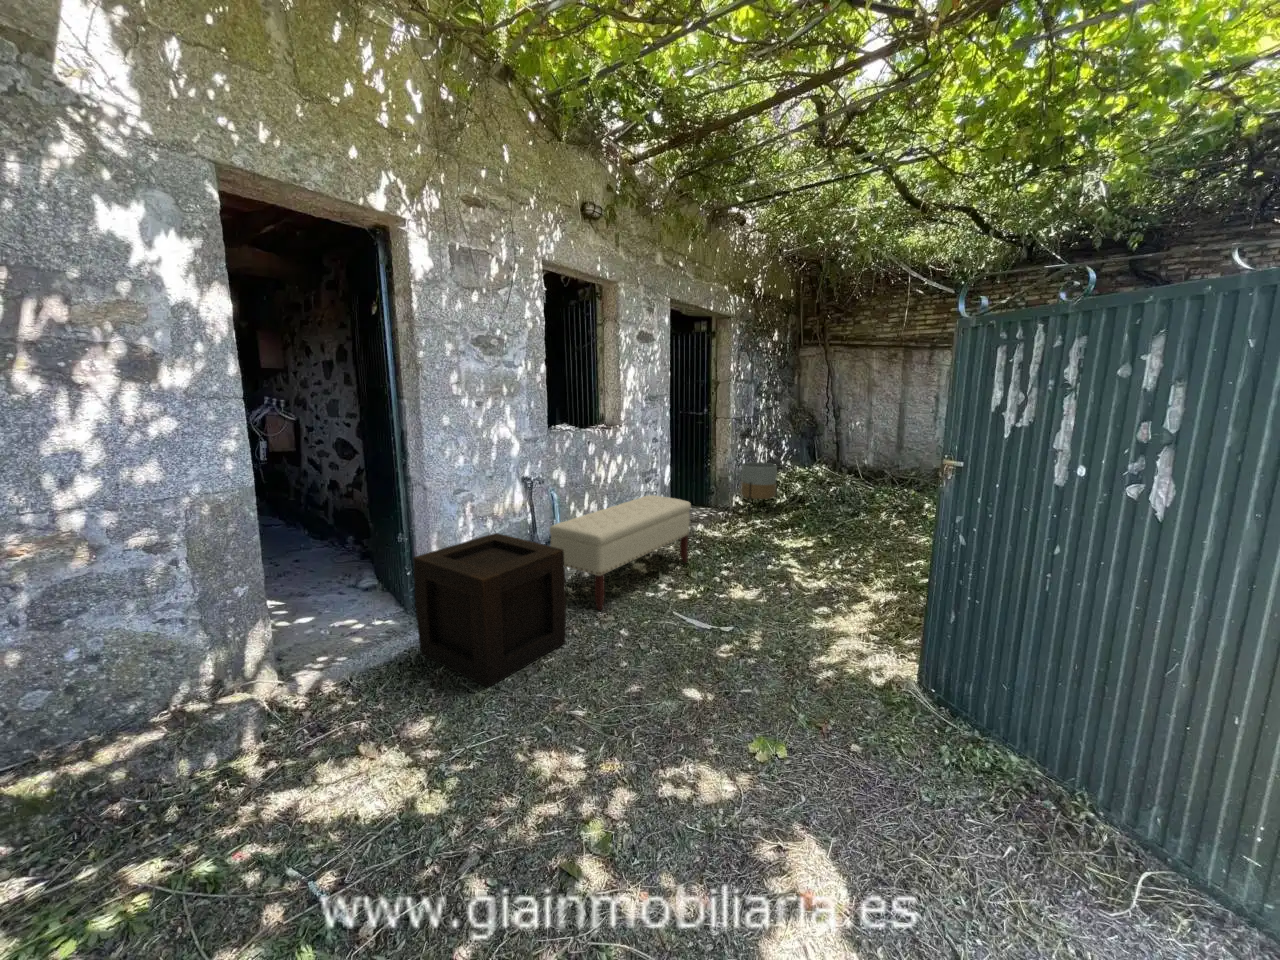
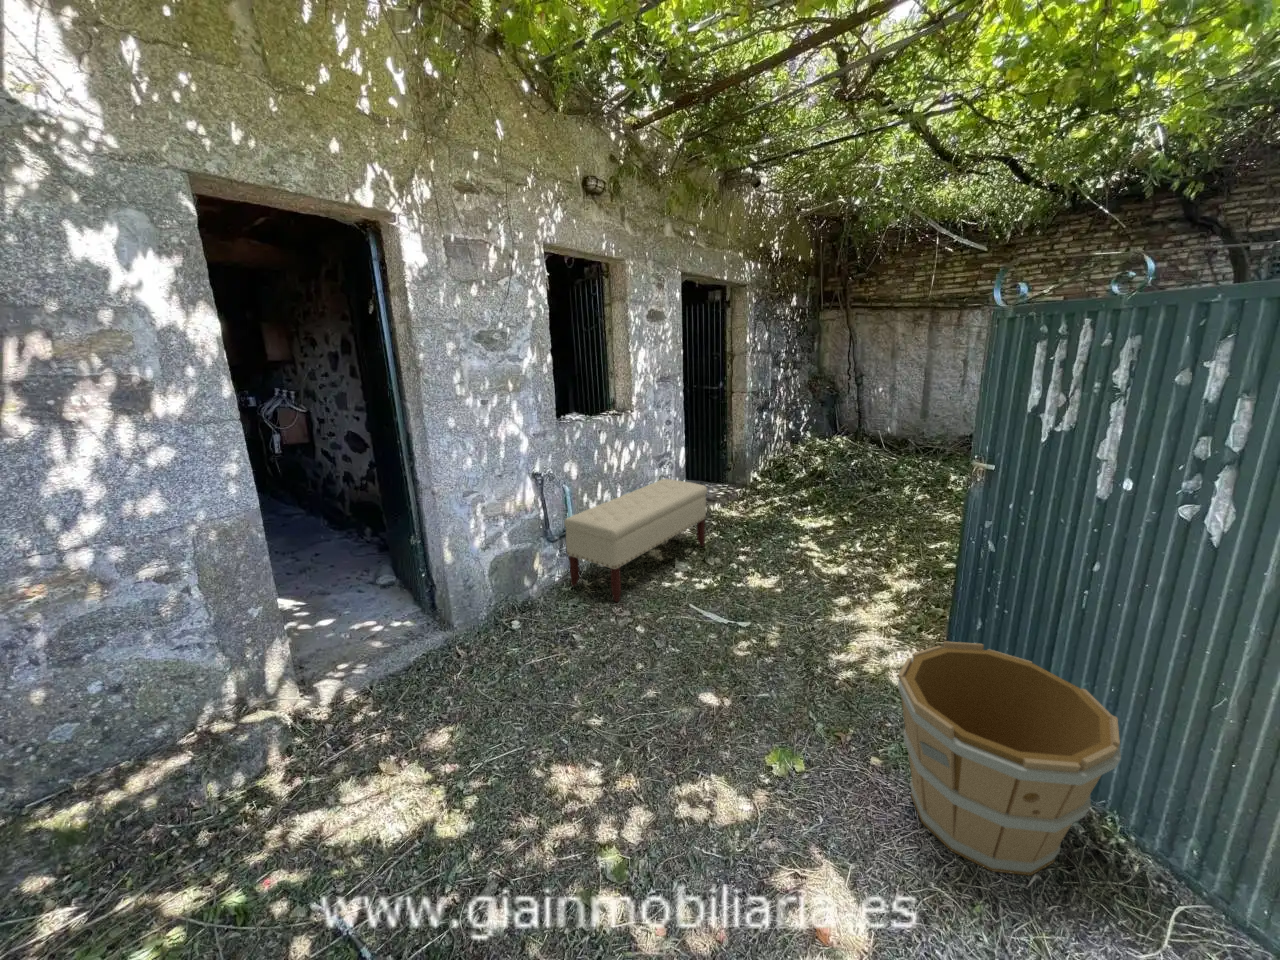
planter: present [741,462,778,513] -> none [758,435,796,490]
wooden crate: present [413,533,566,687] -> none [427,531,583,691]
wooden bucket: none [876,628,1084,848] -> present [898,641,1121,876]

